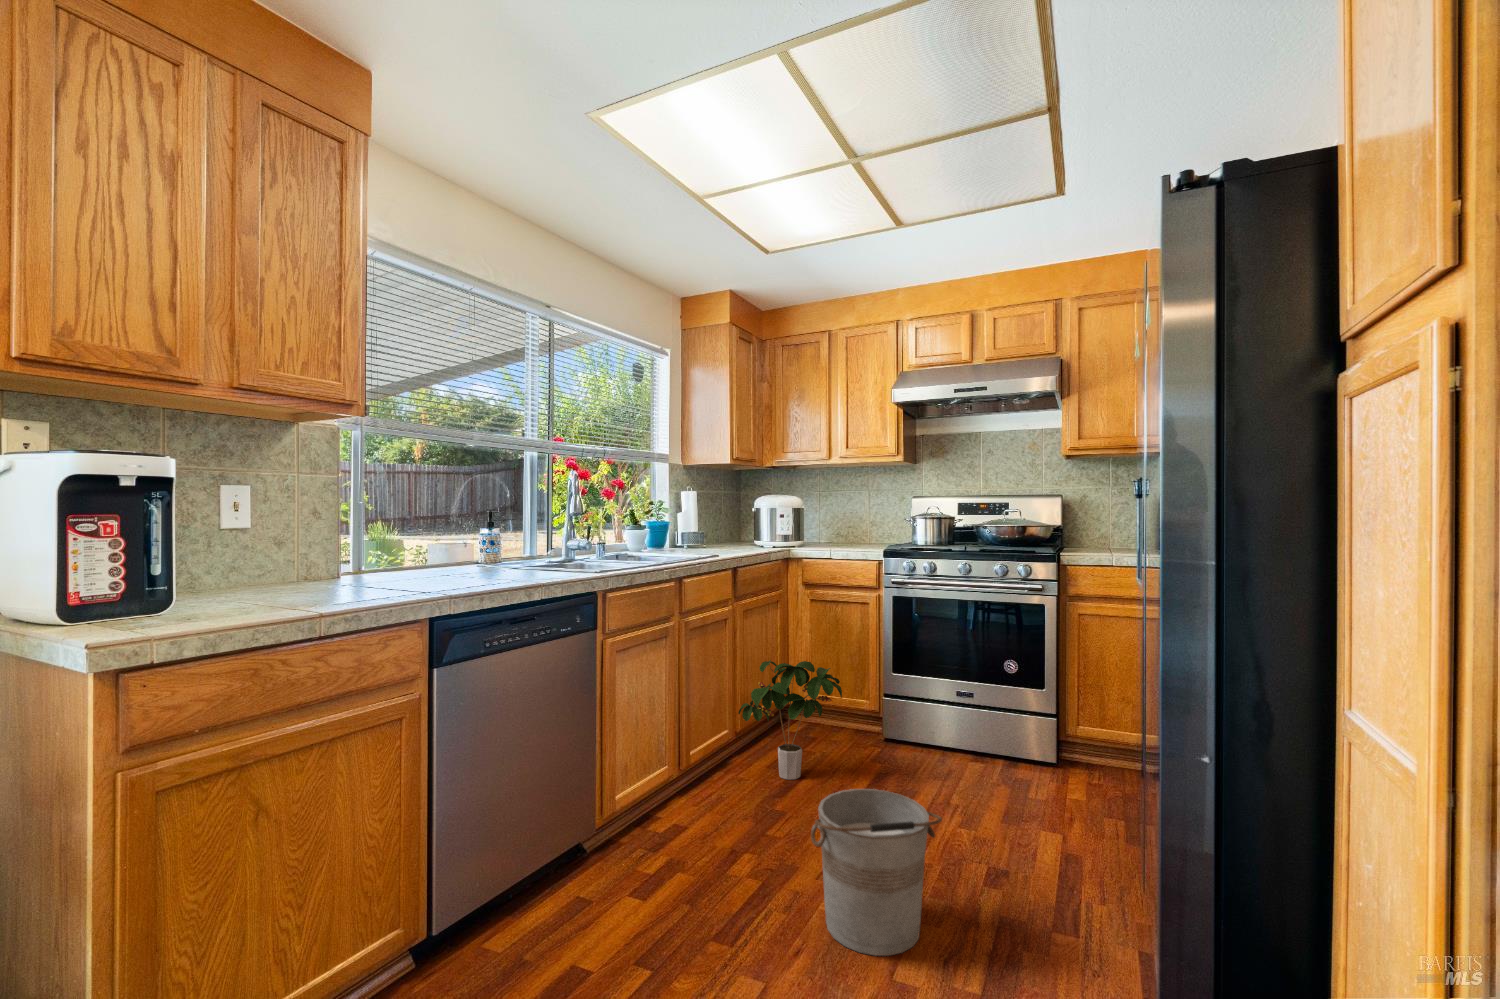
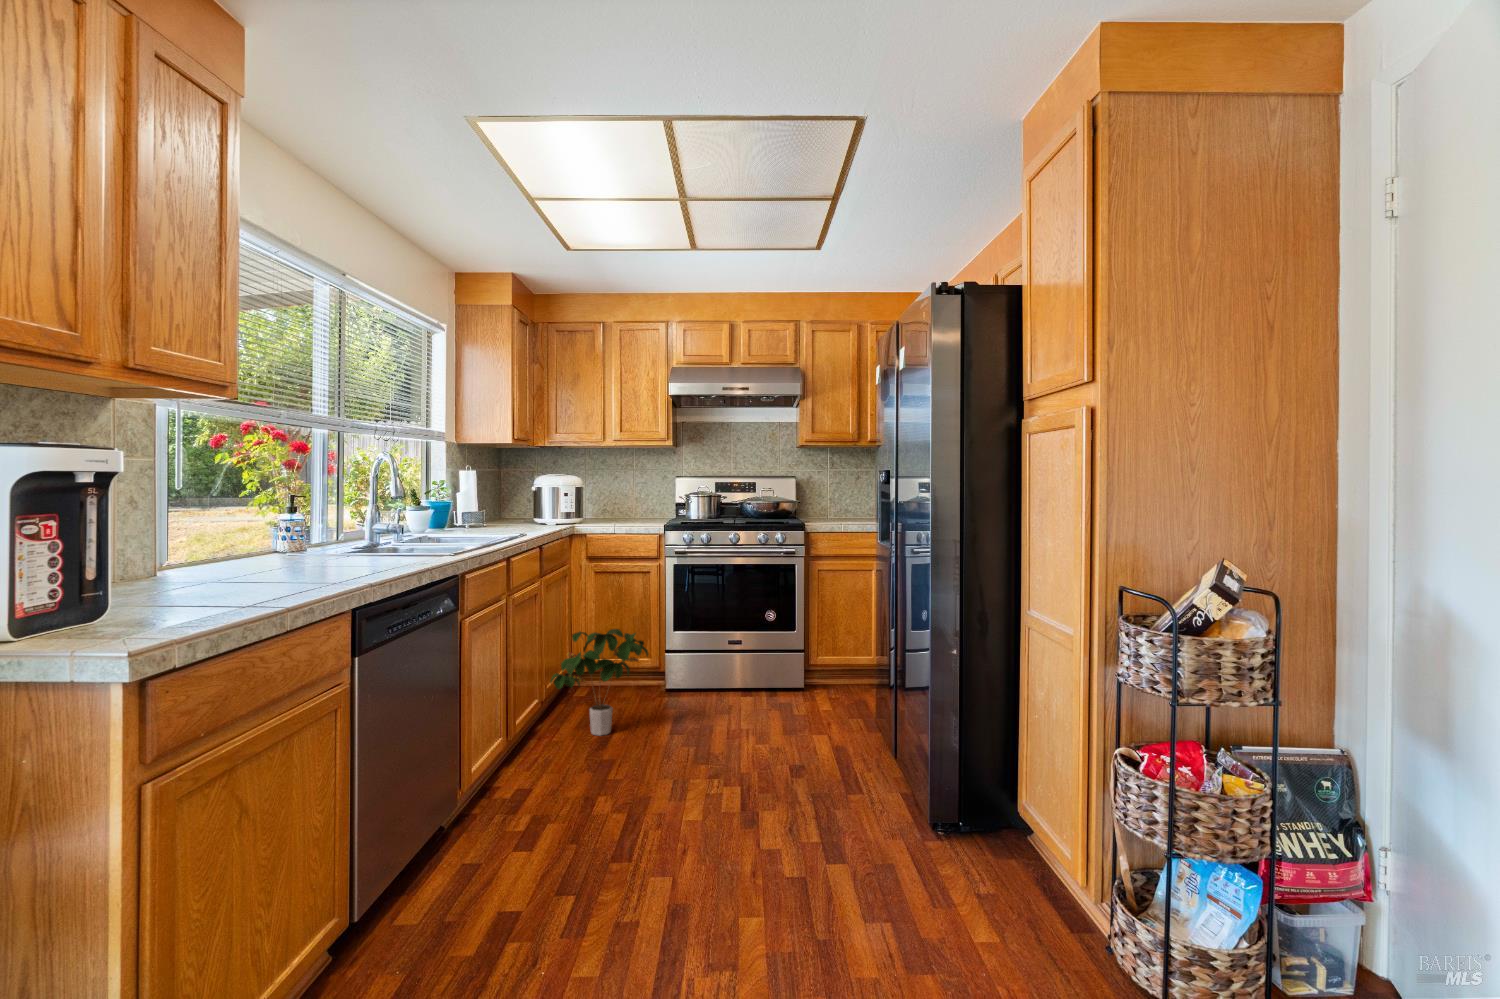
bucket: present [811,789,942,956] -> none [683,717,780,835]

